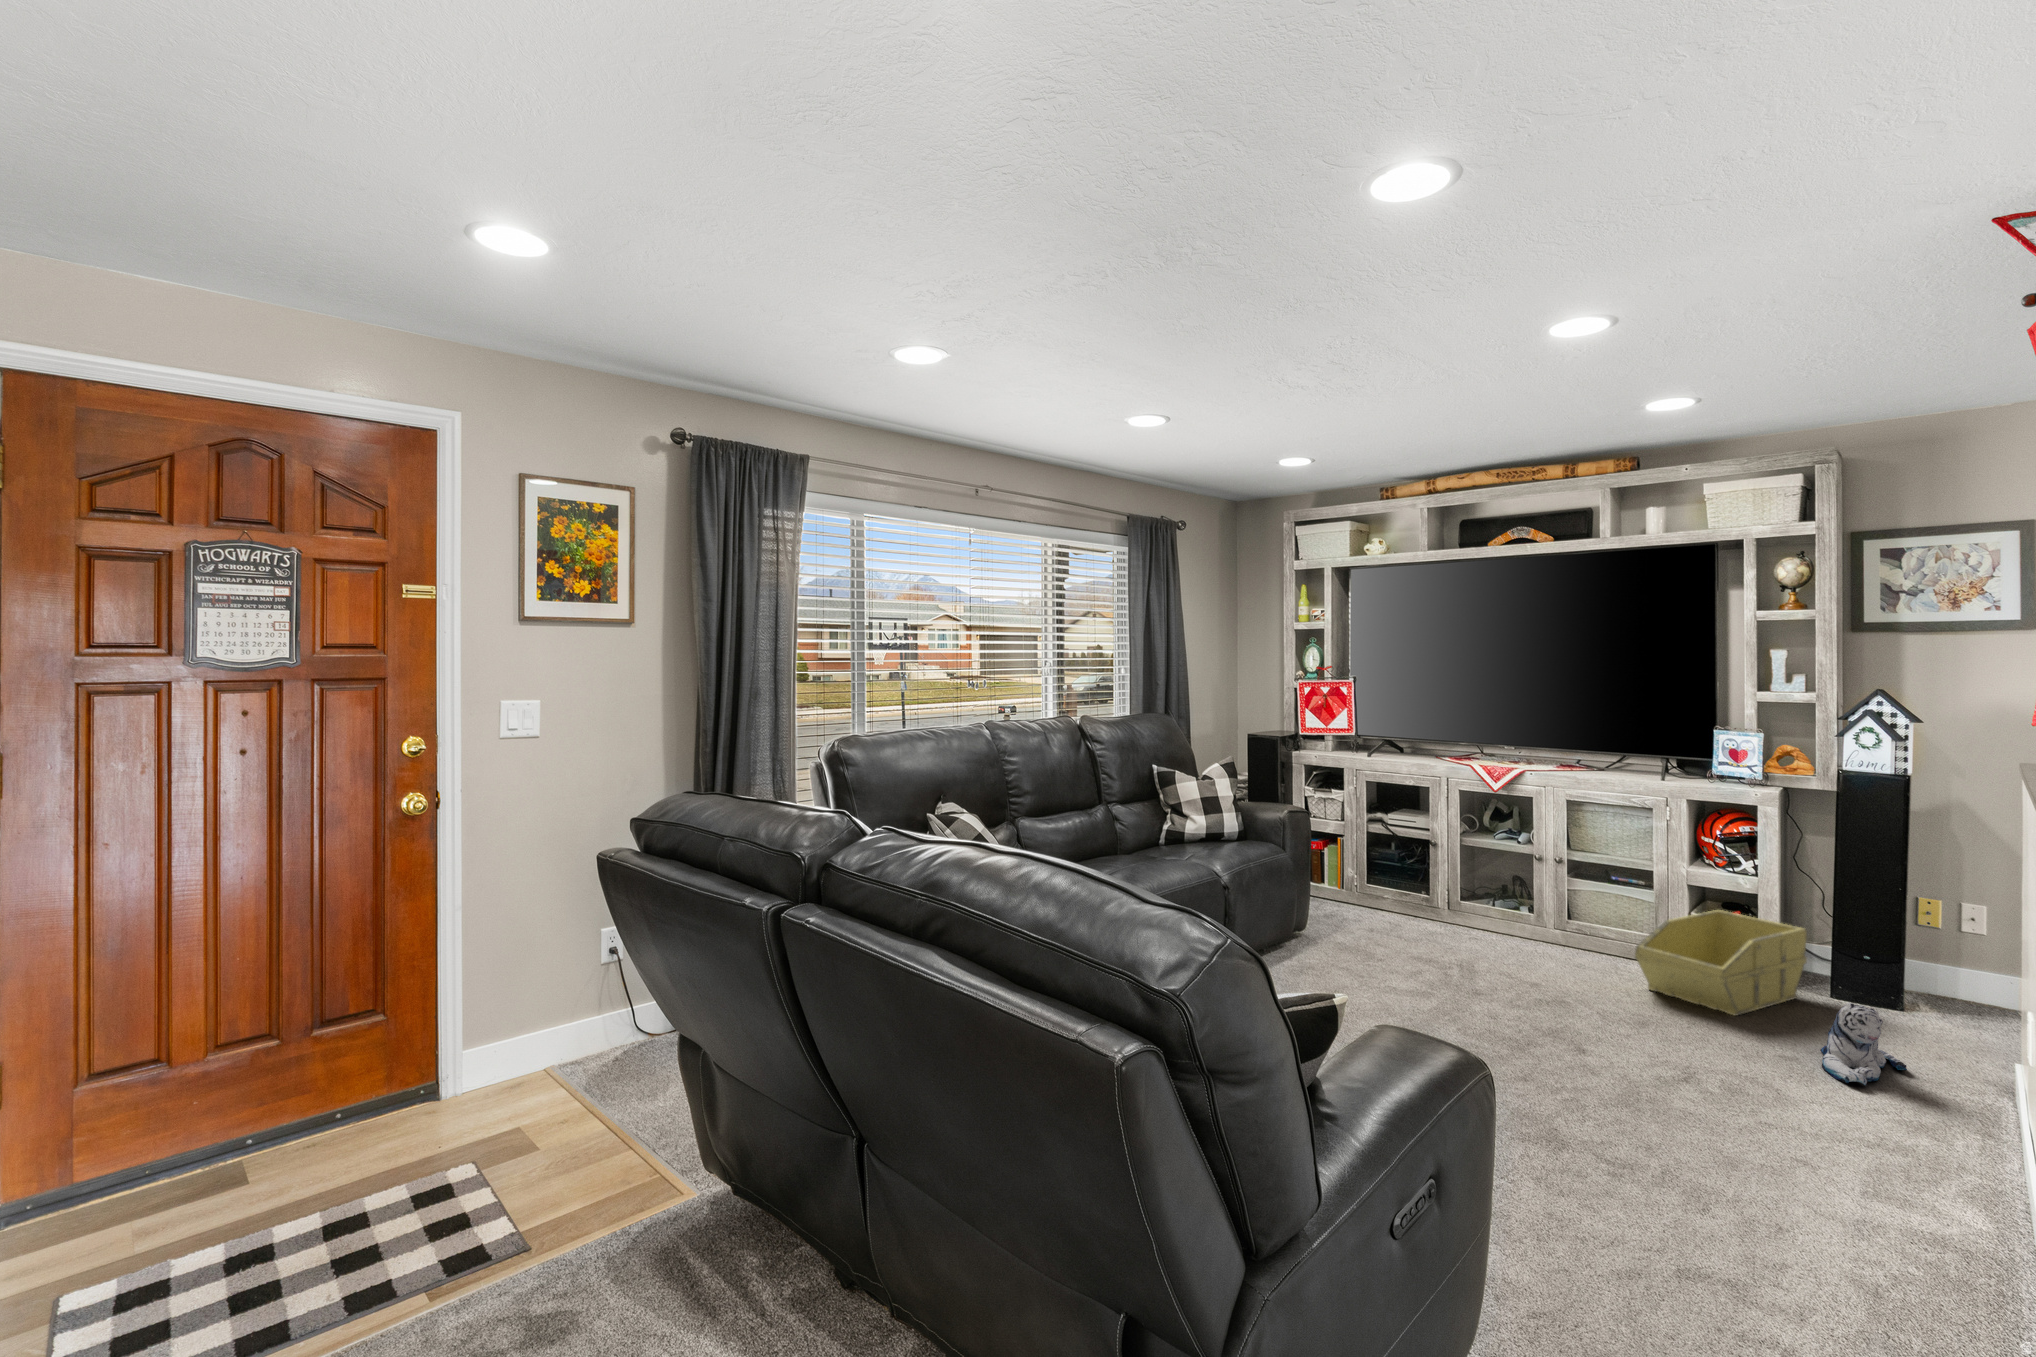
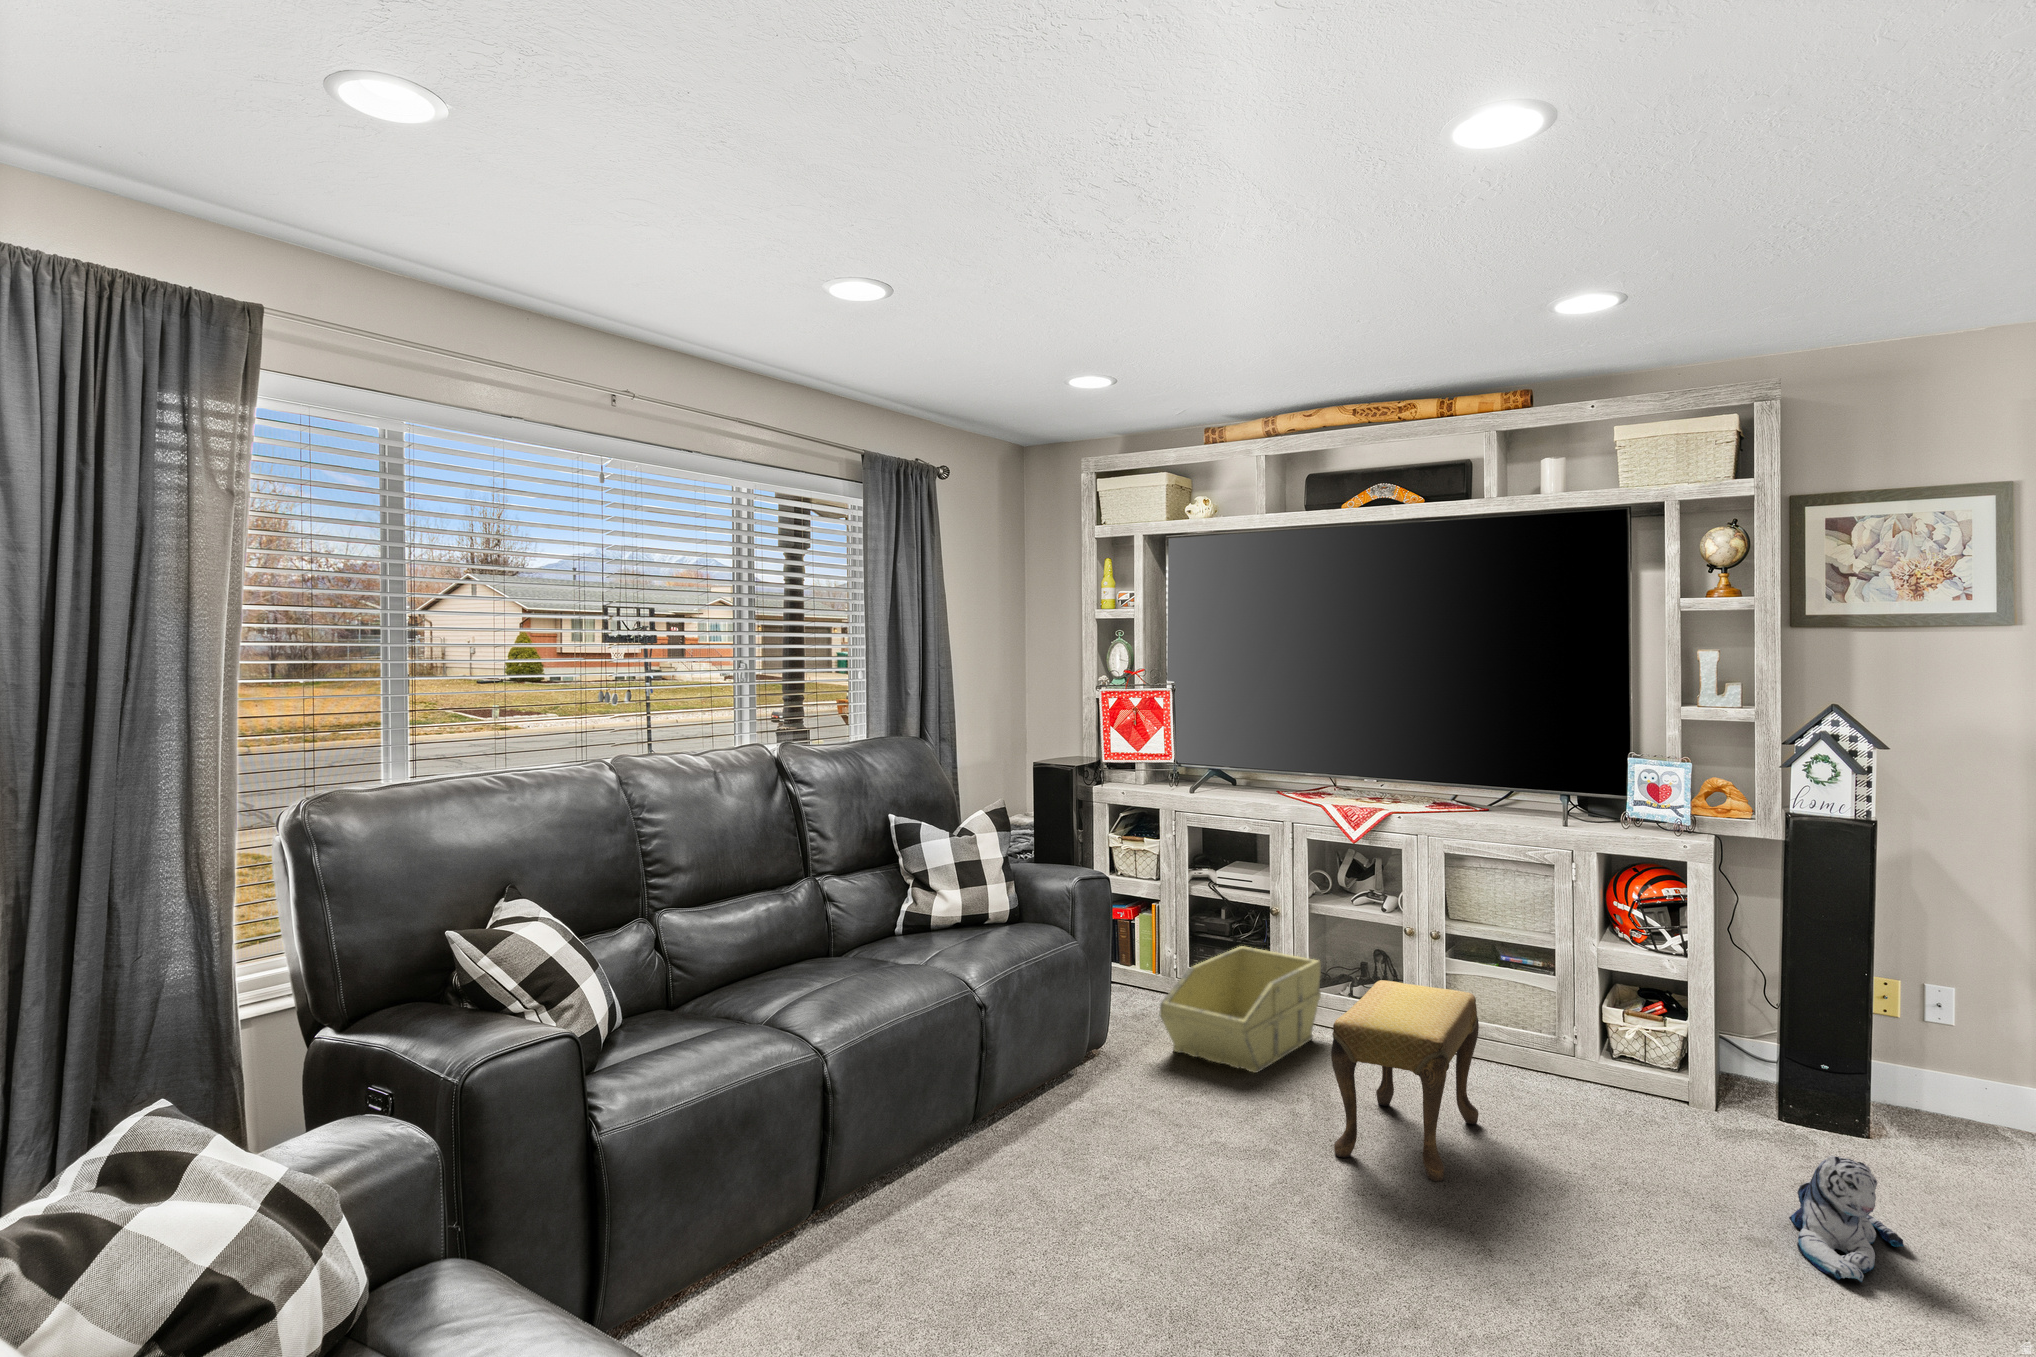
footstool: none [1475,885,1587,1016] -> present [1331,980,1479,1181]
storage bin: present [1635,910,1807,1016] -> present [1159,946,1321,1073]

